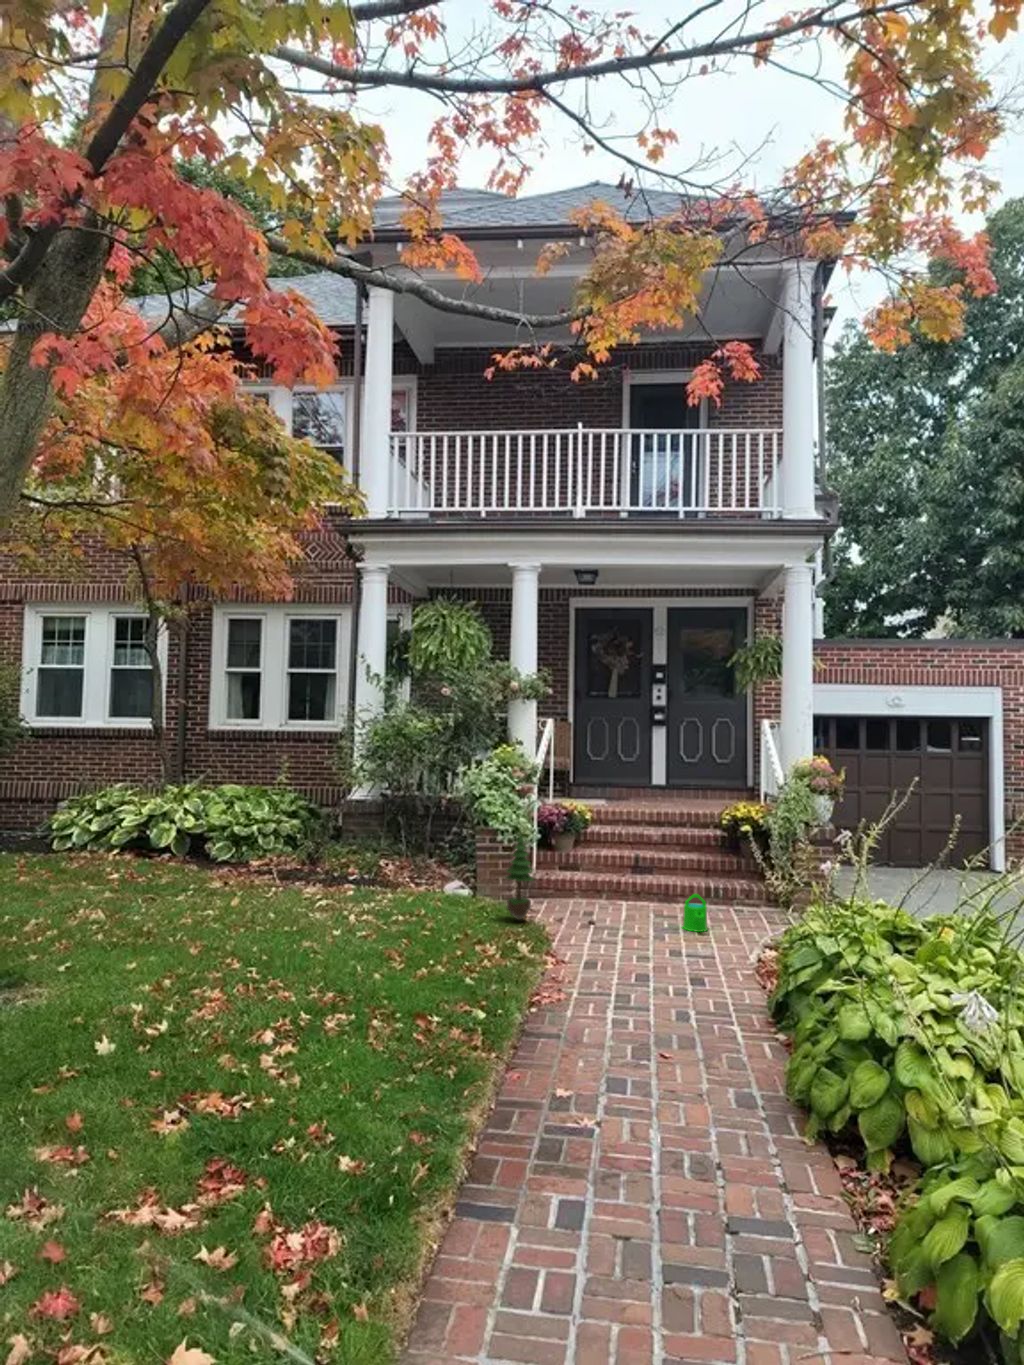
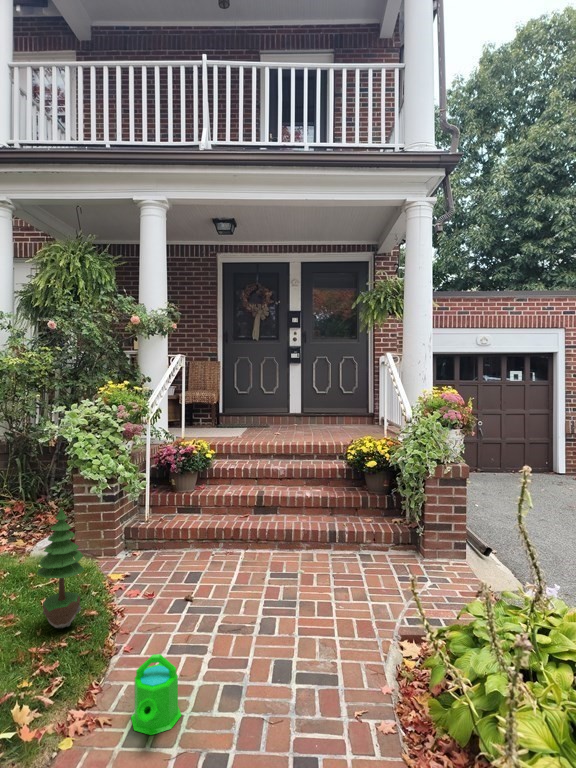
watering can: present [682,894,708,932] -> present [131,654,181,735]

